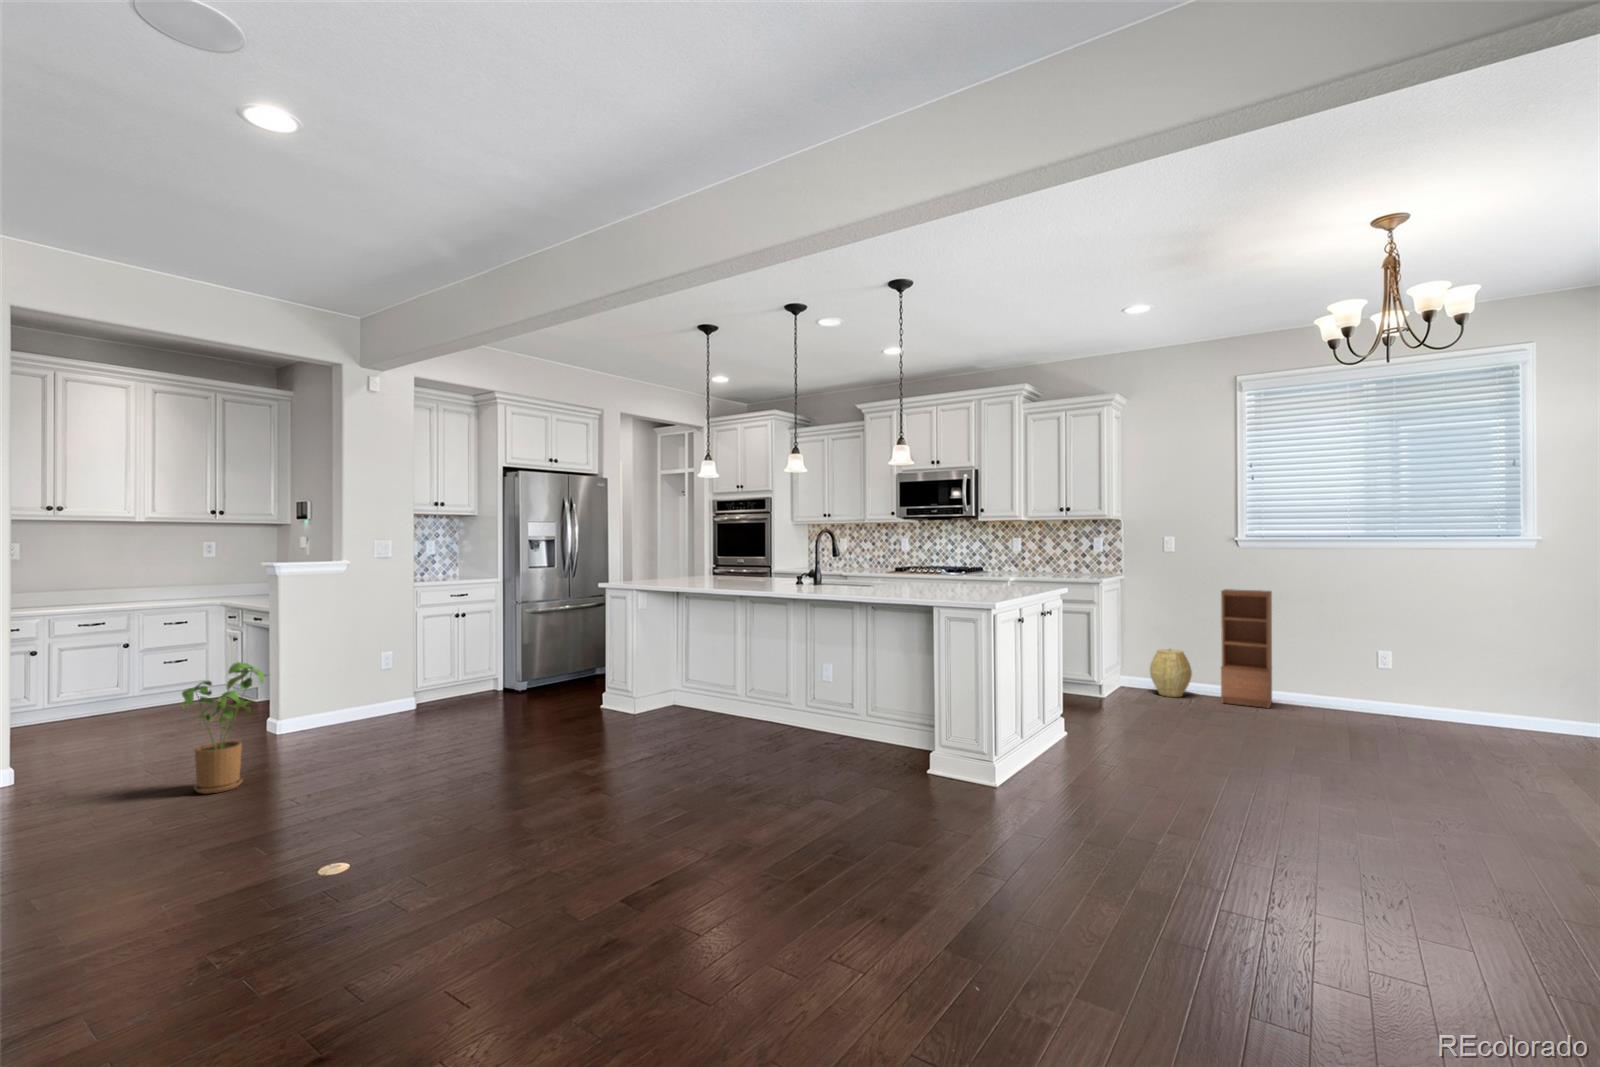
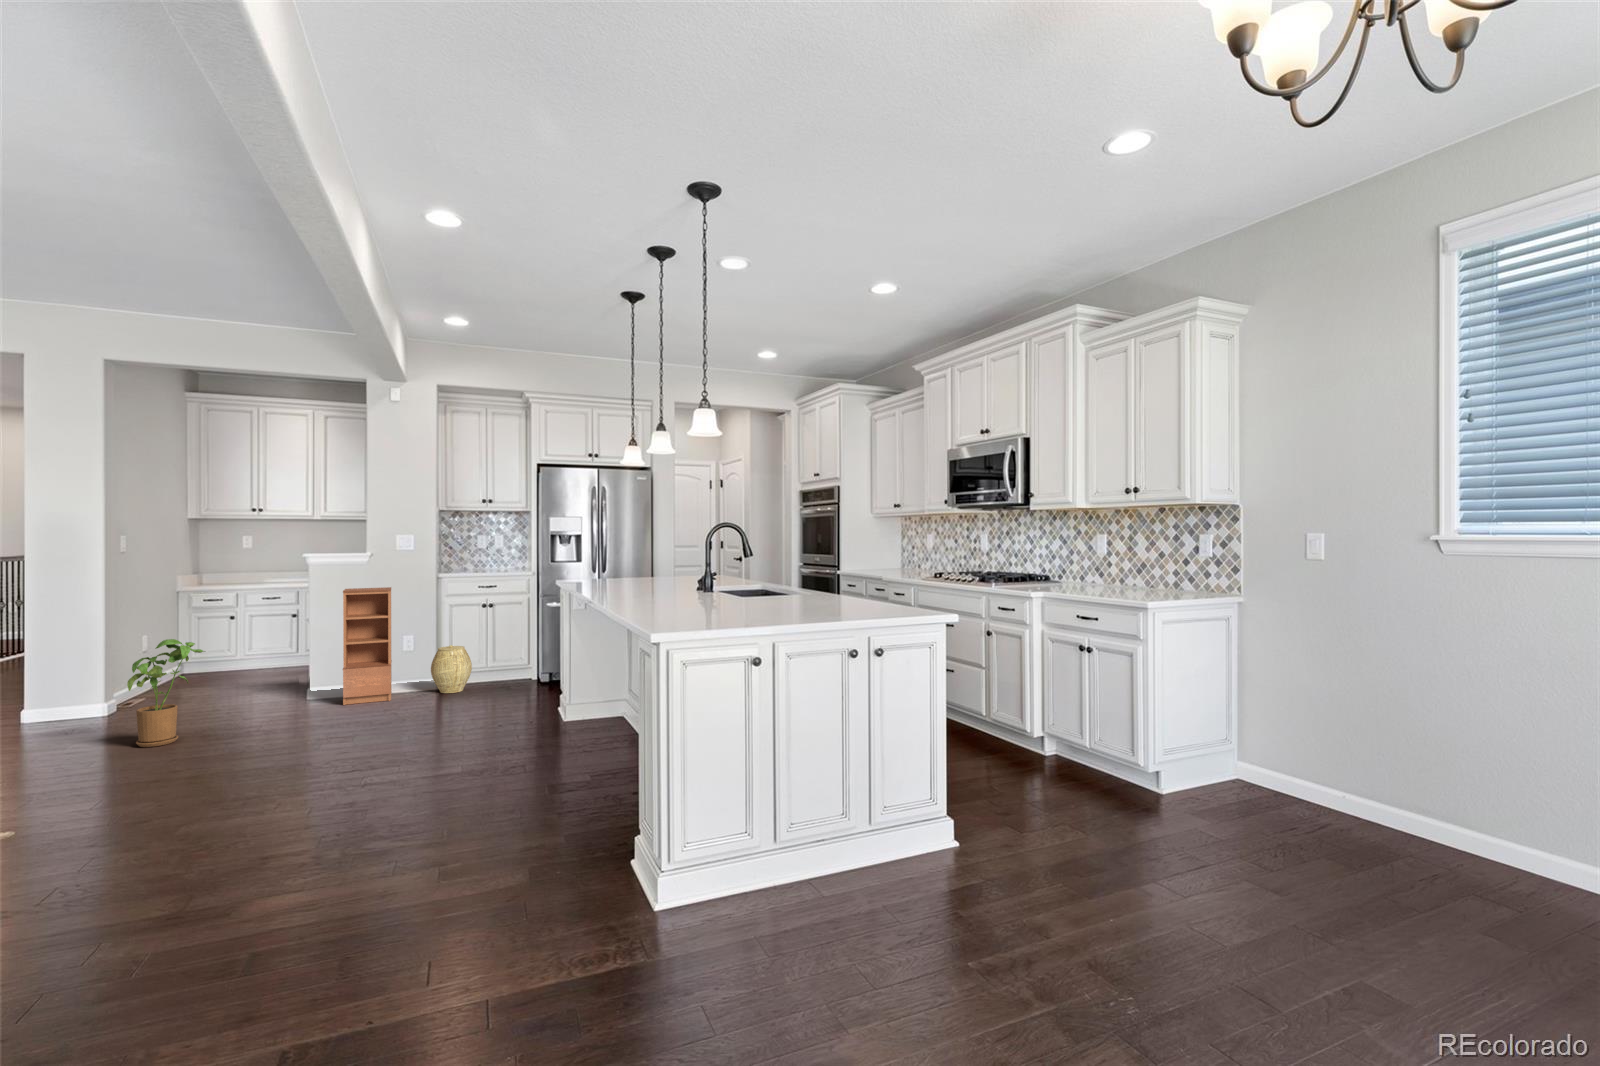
bookcase: present [1221,589,1272,708] -> present [343,587,392,705]
woven basket: present [1150,649,1192,697] -> present [431,645,472,693]

